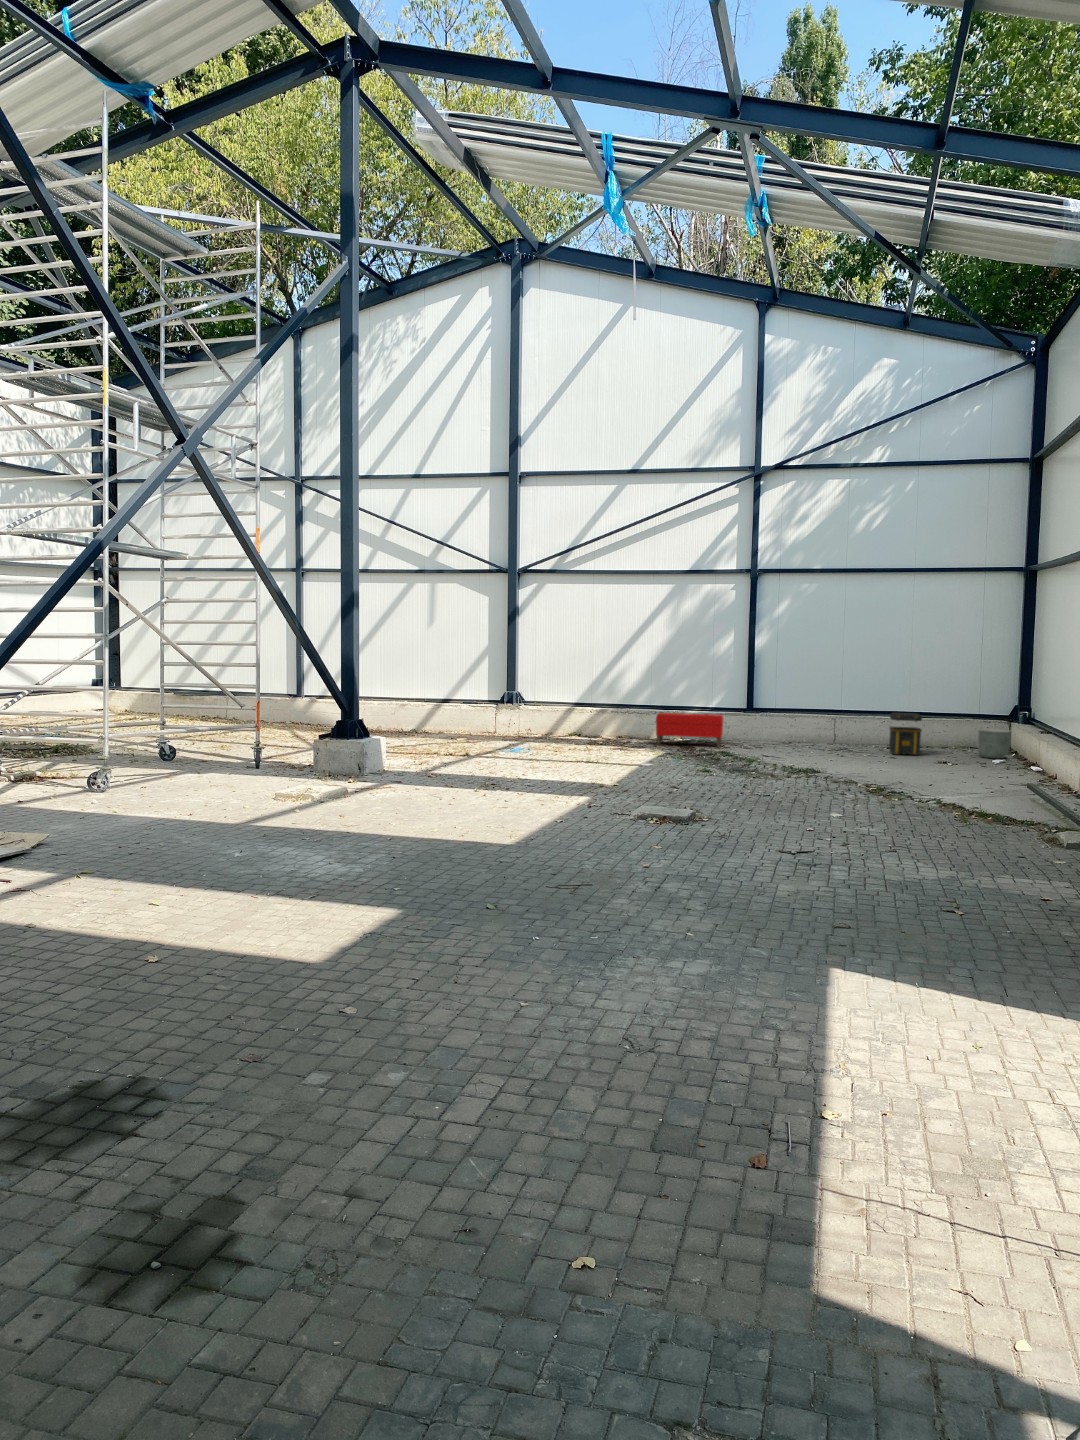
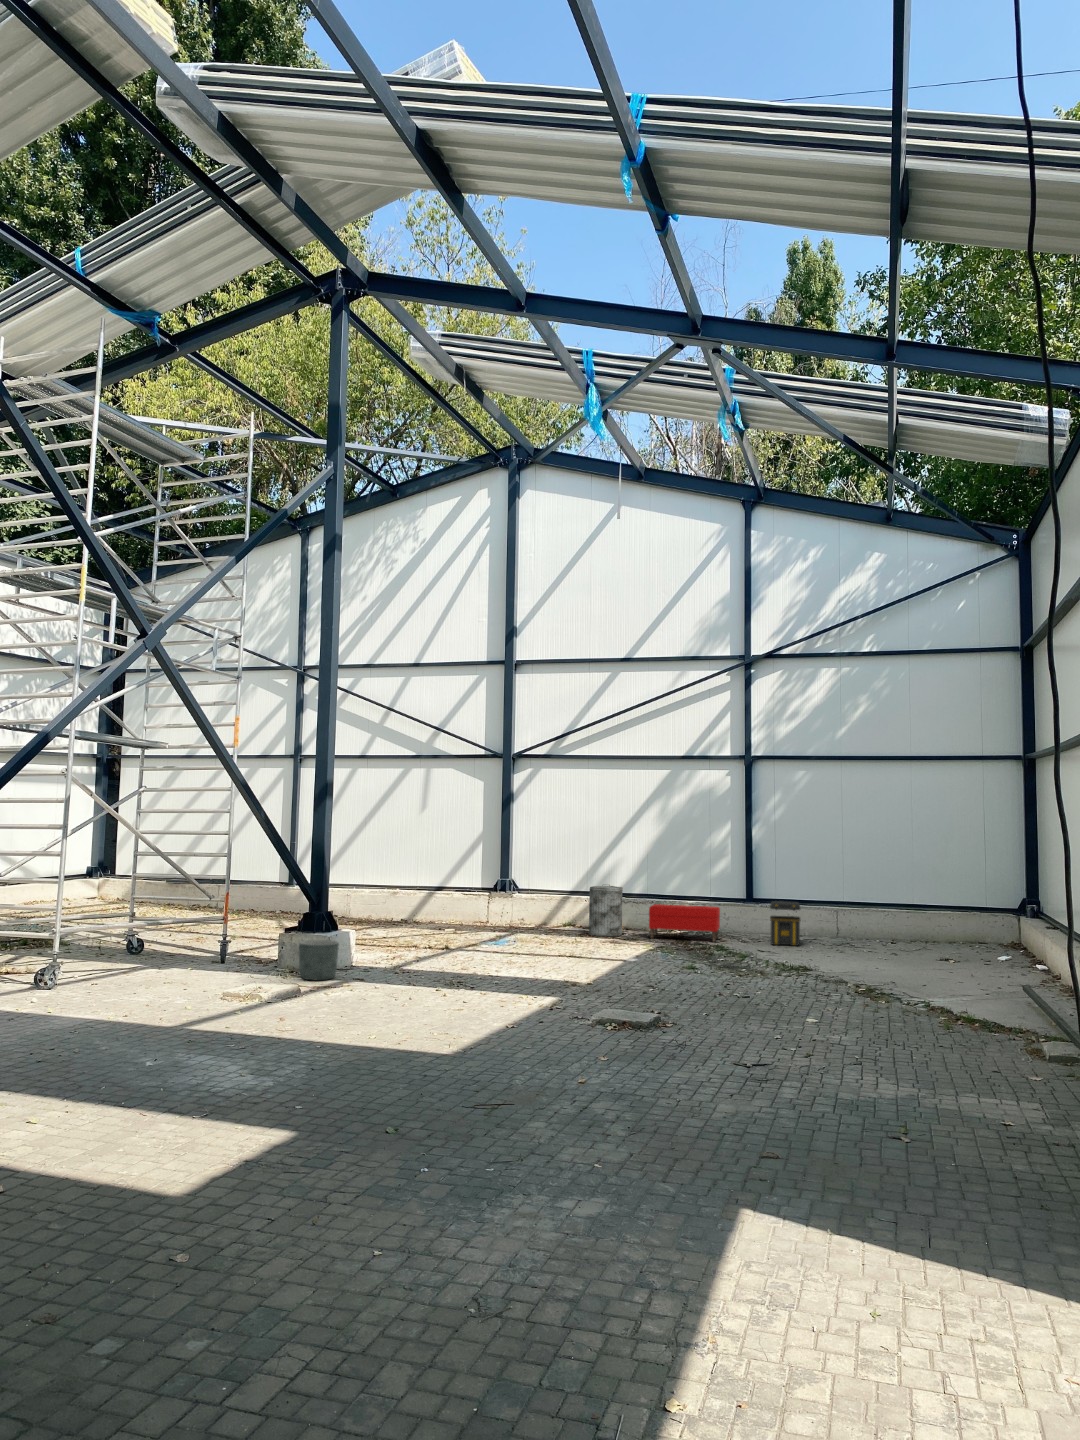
trash can: none [597,694,630,743] -> present [589,884,623,936]
toolbox: present [889,713,922,755] -> present [770,901,801,946]
planter: present [978,729,1011,759] -> present [299,940,339,980]

